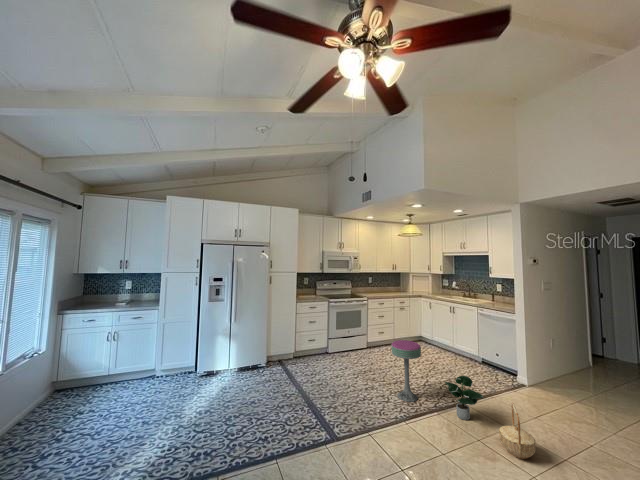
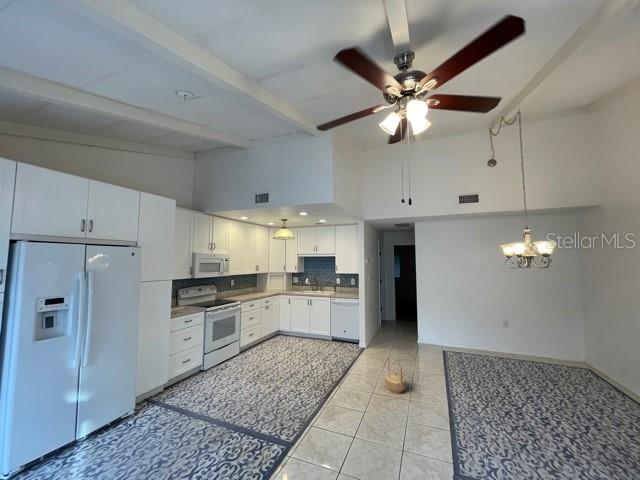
bar stool: present [391,340,421,402] -> none [297,333,322,387]
potted plant: present [445,376,483,420] -> none [343,350,369,383]

